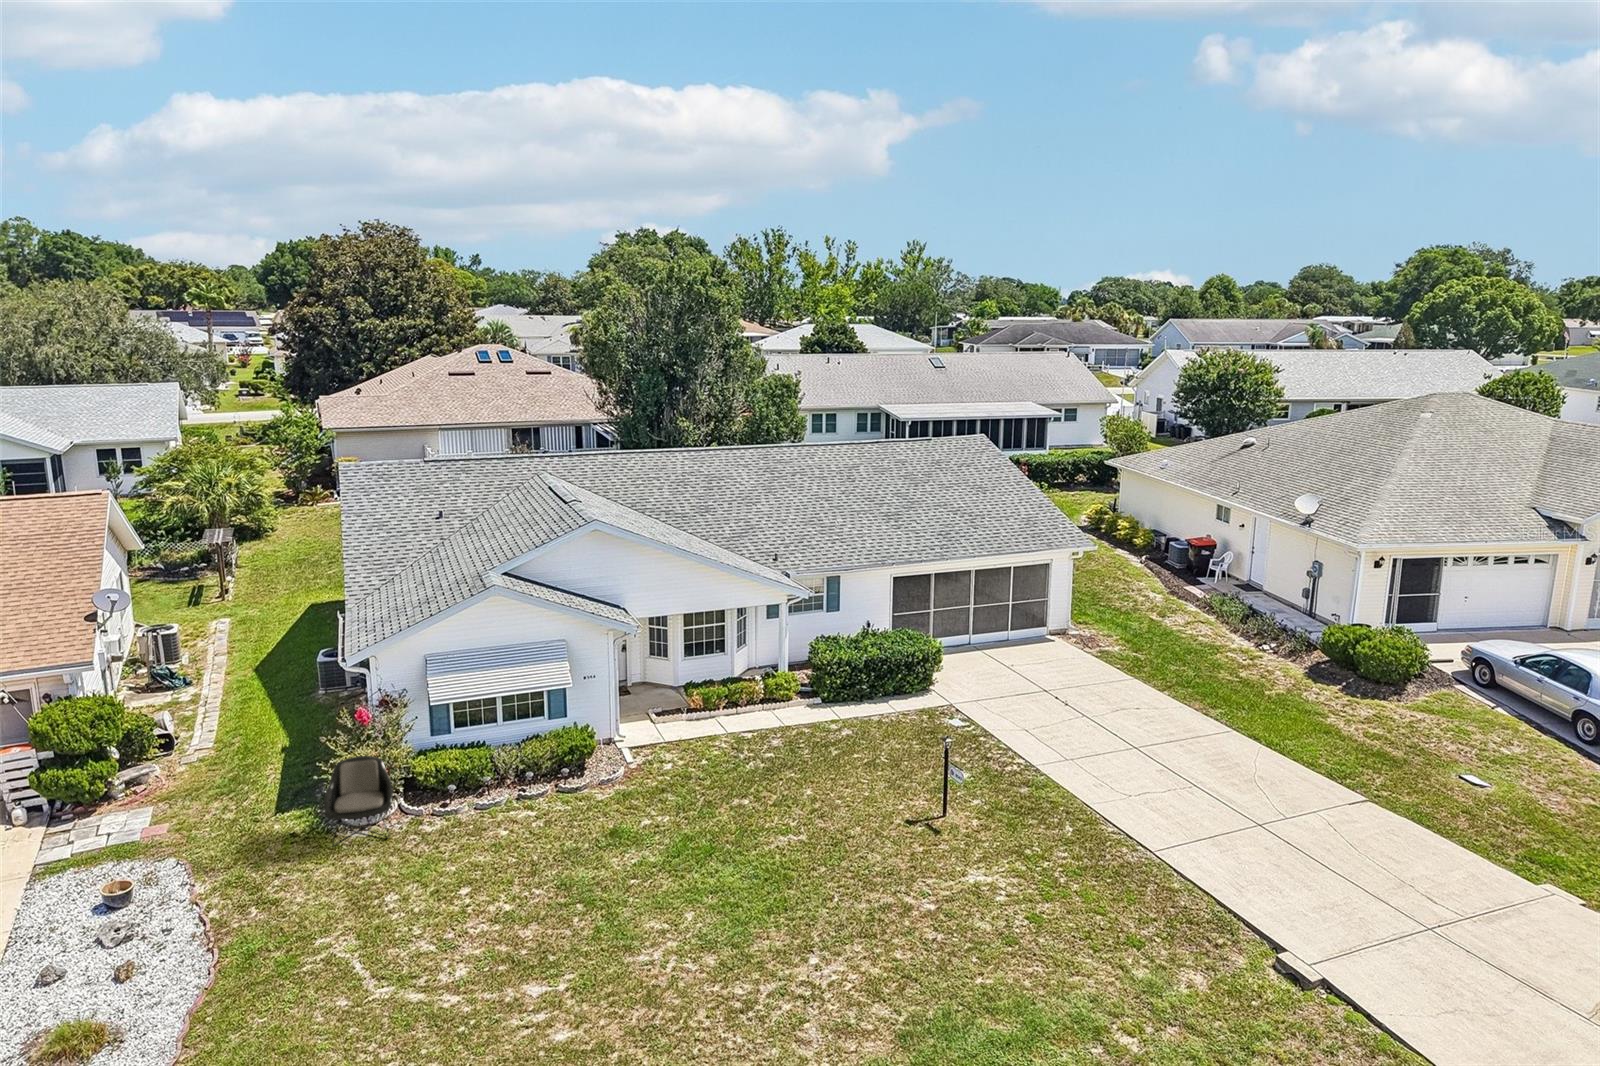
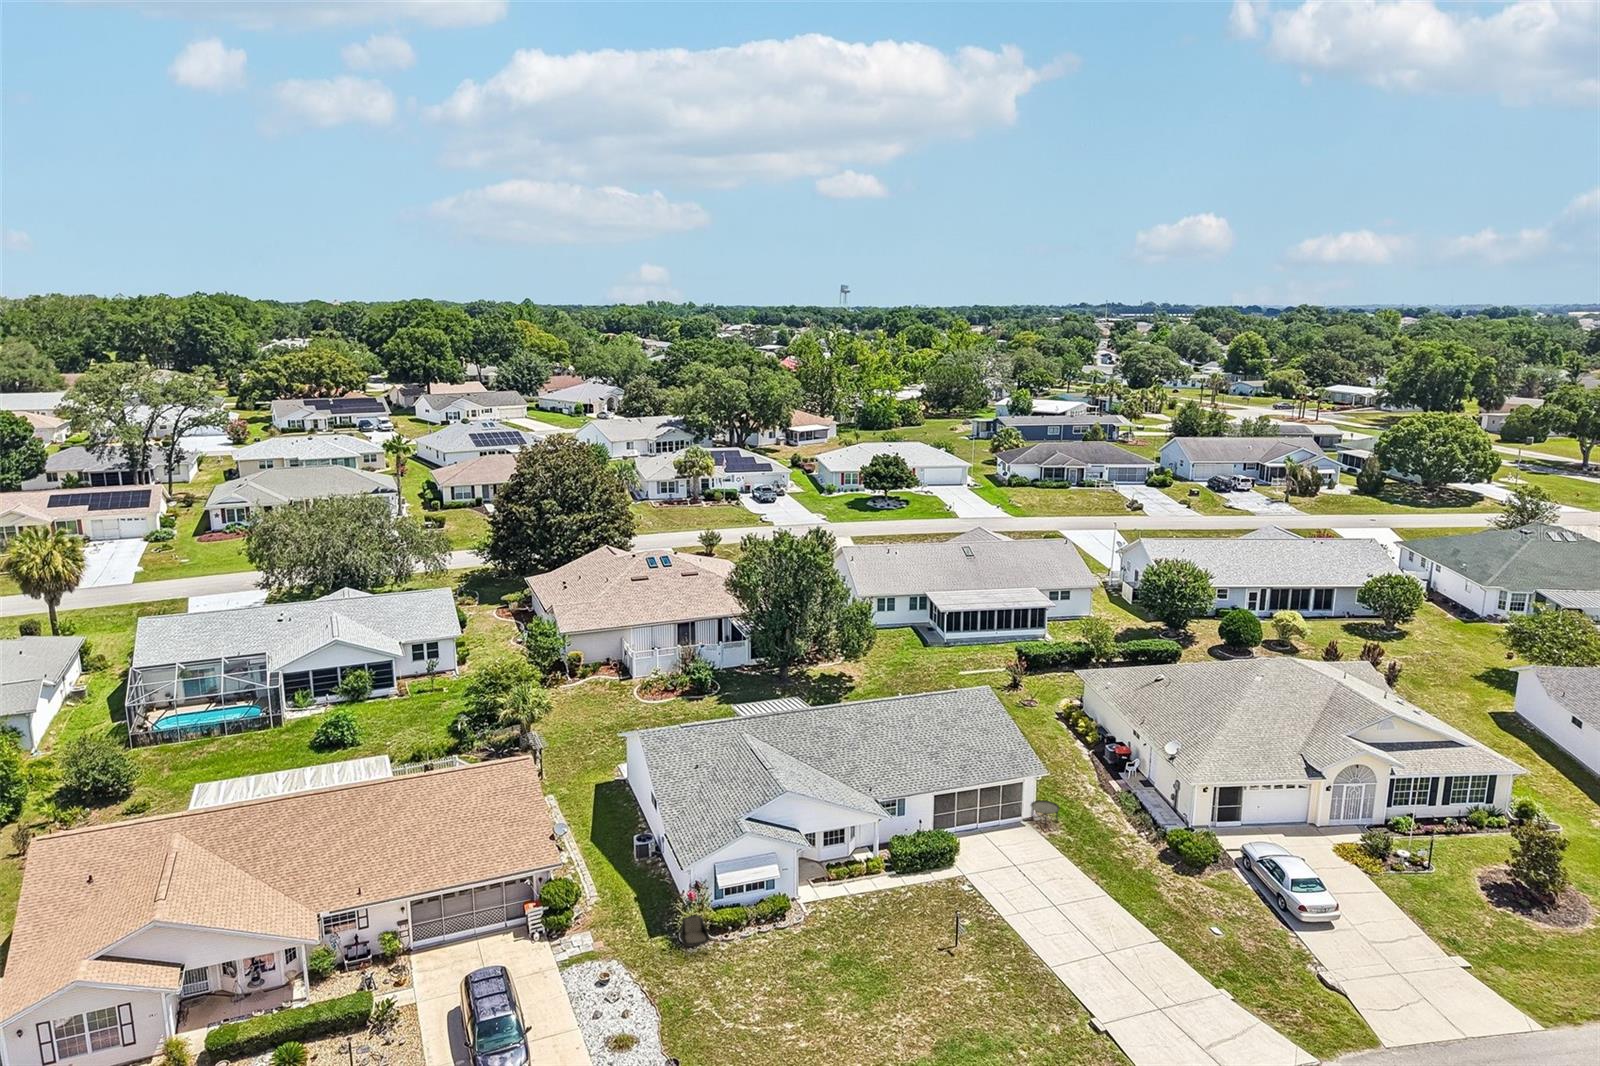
round table: none [1064,595,1117,638] -> present [1031,800,1059,827]

